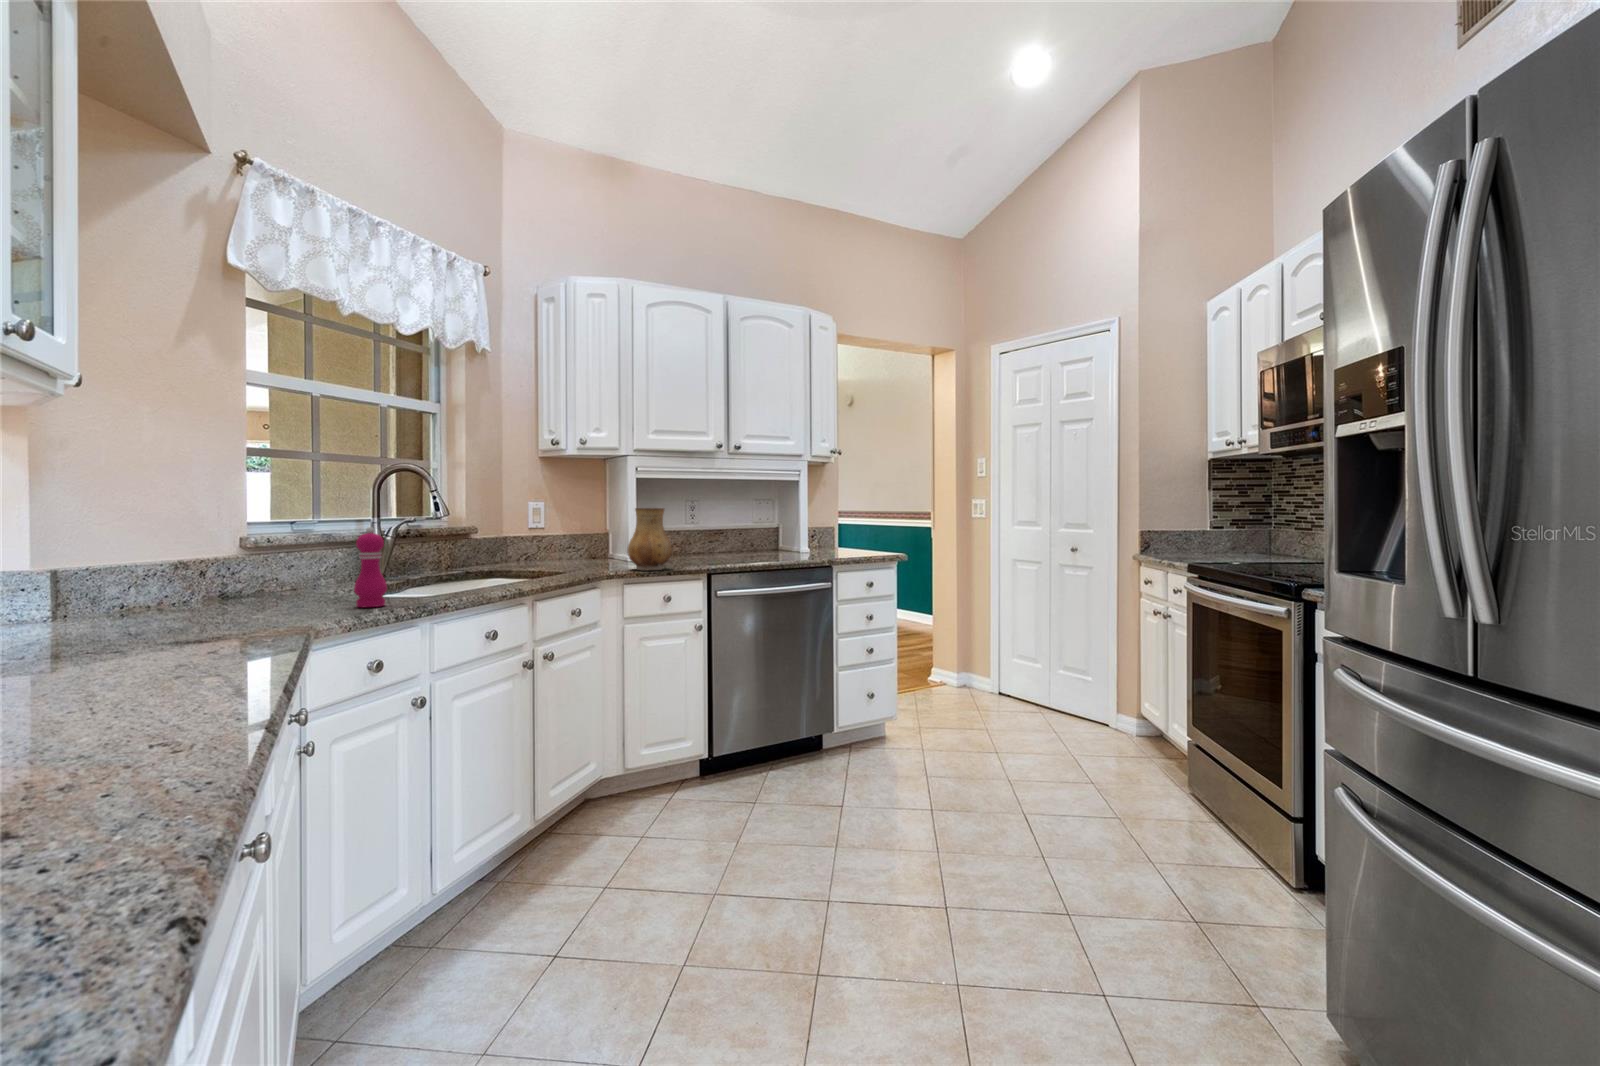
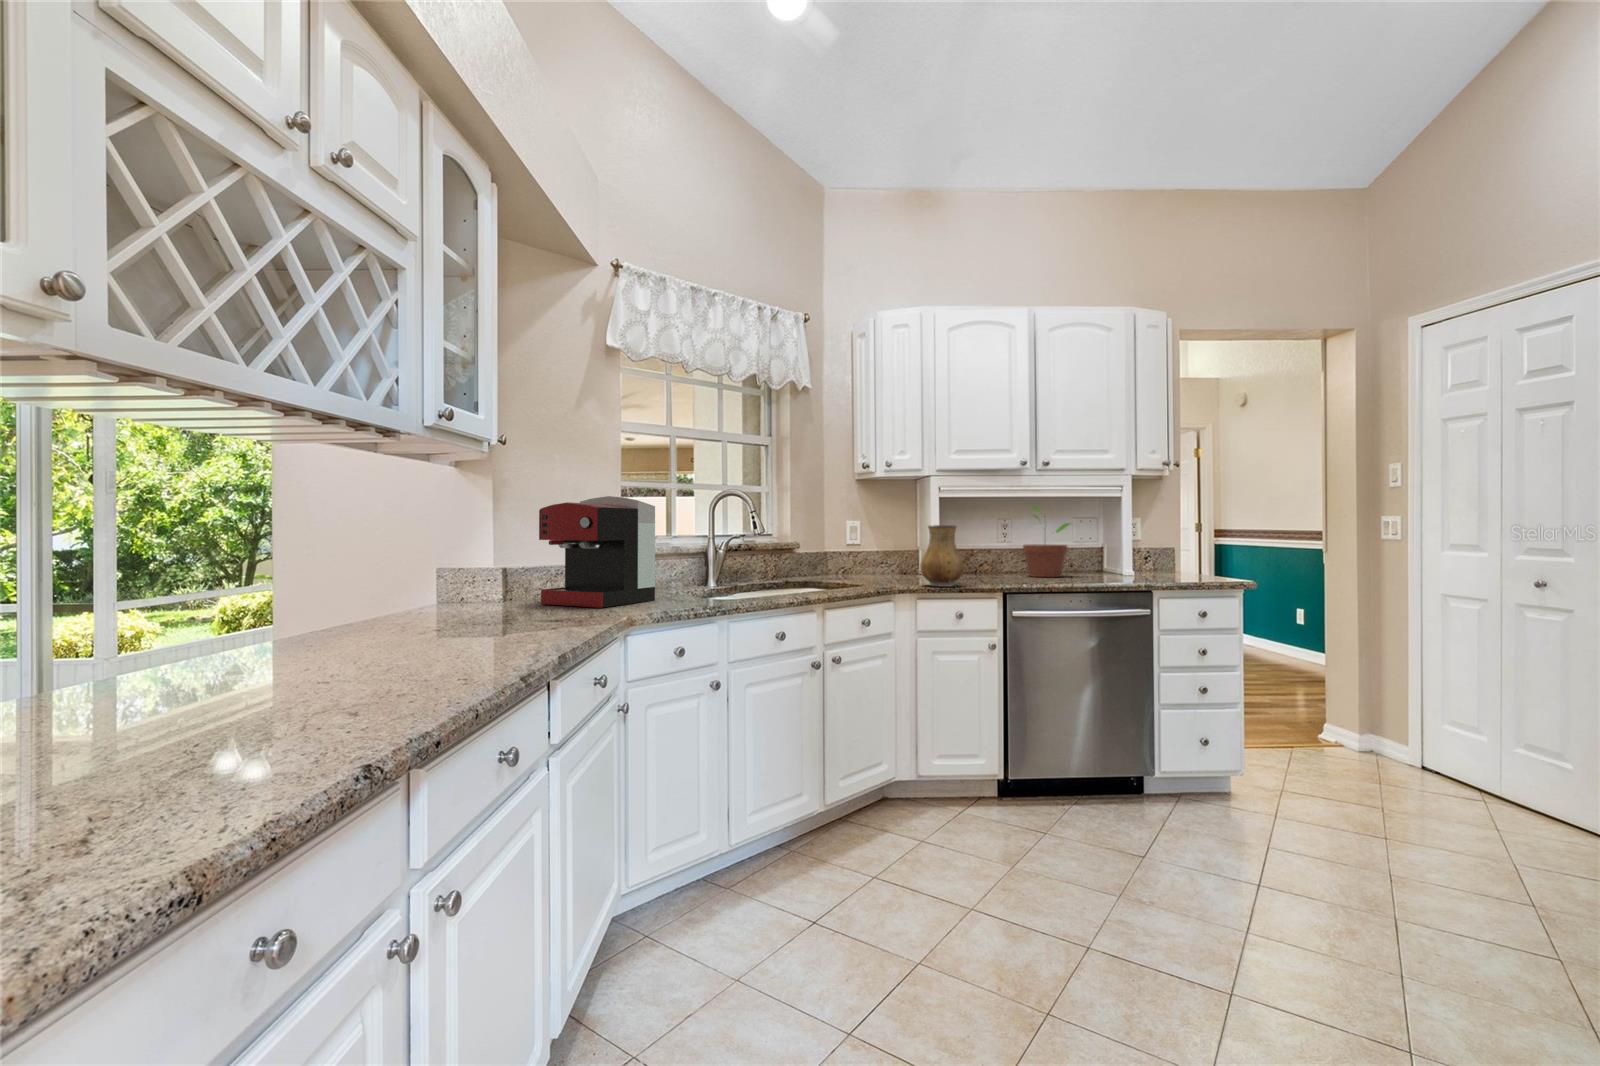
coffee maker: none [126,467,318,618] -> present [539,496,655,608]
potted plant: none [712,488,758,558] -> present [1023,505,1071,577]
pepper mill: present [354,527,387,607] -> none [672,542,696,606]

